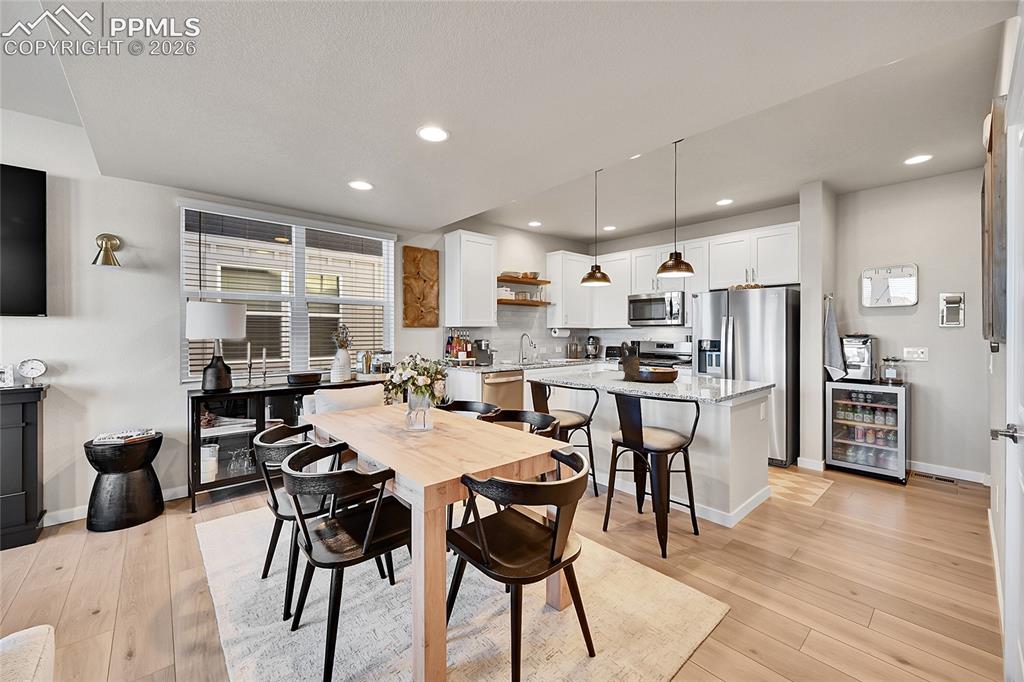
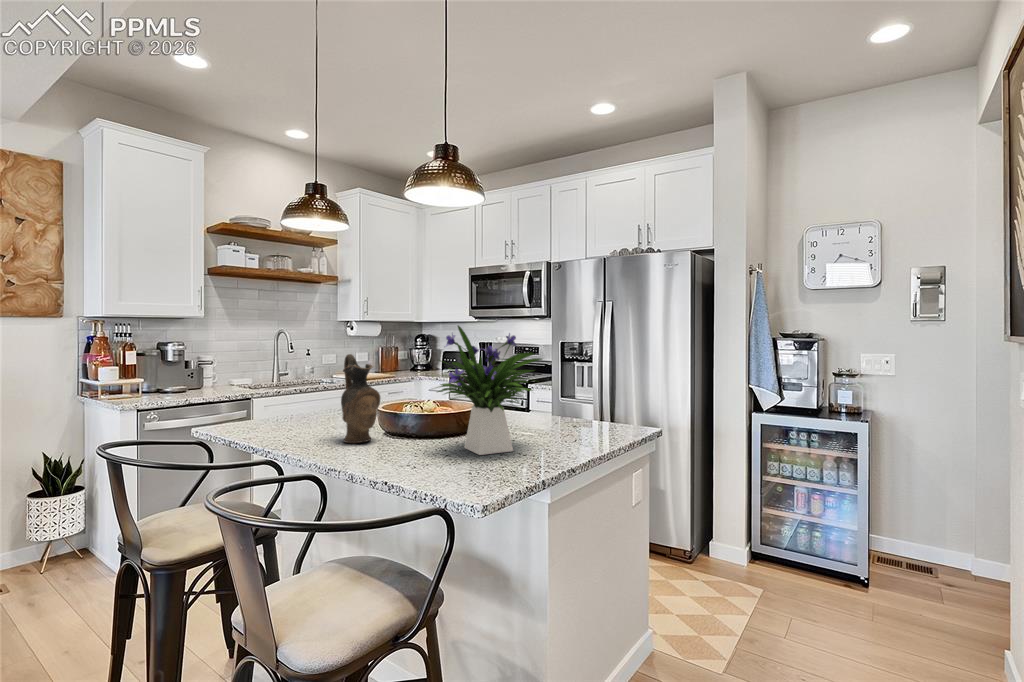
flower arrangement: none [670,328,729,385] -> present [437,326,542,455]

